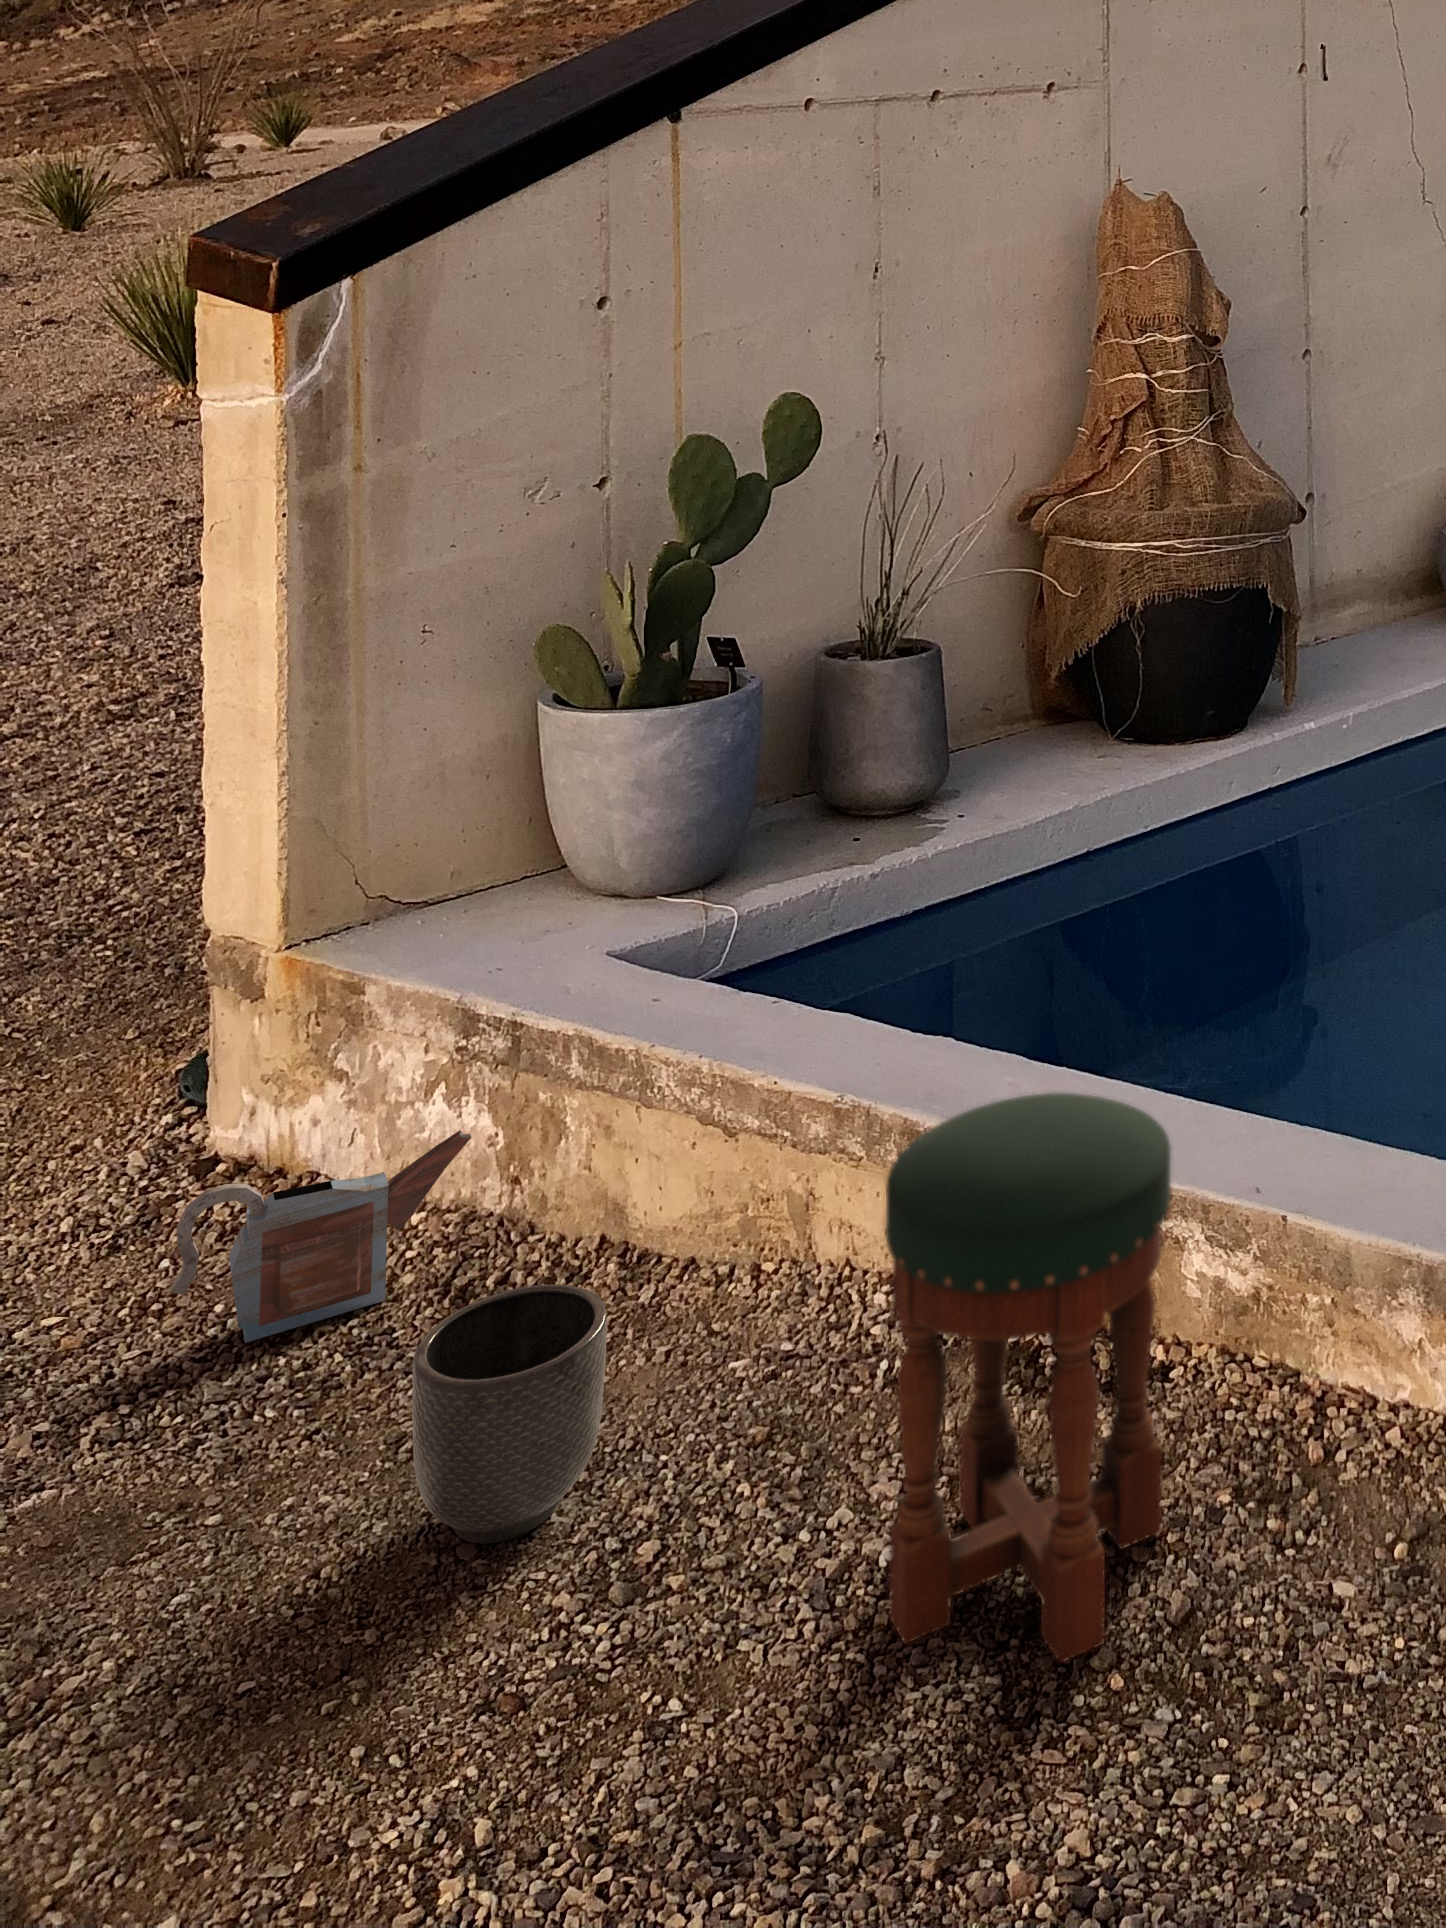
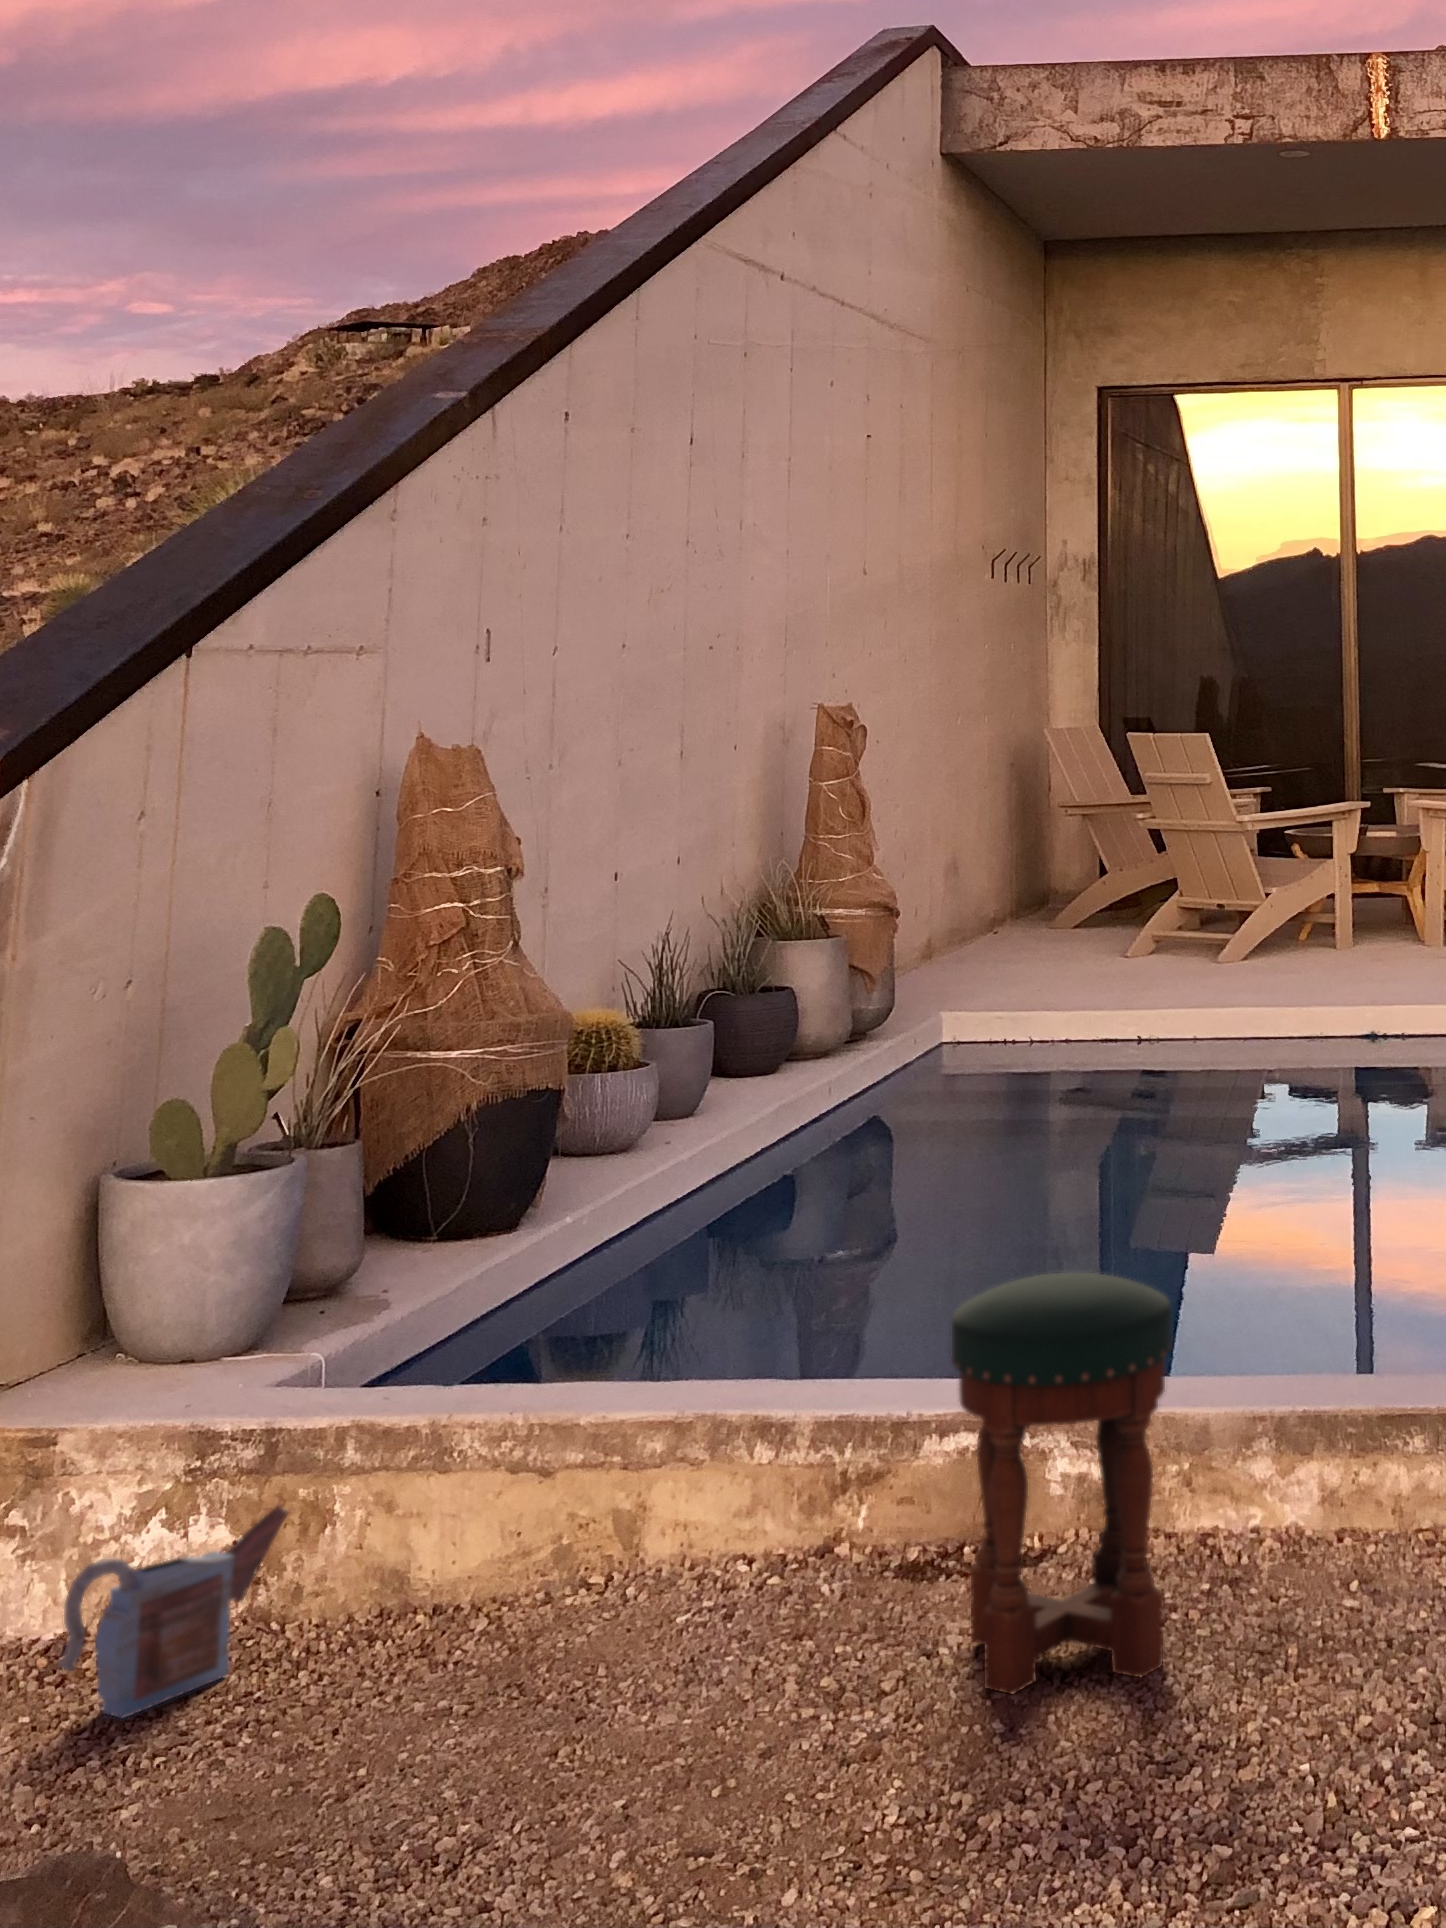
planter: present [412,1284,607,1544] -> none [506,1524,664,1732]

